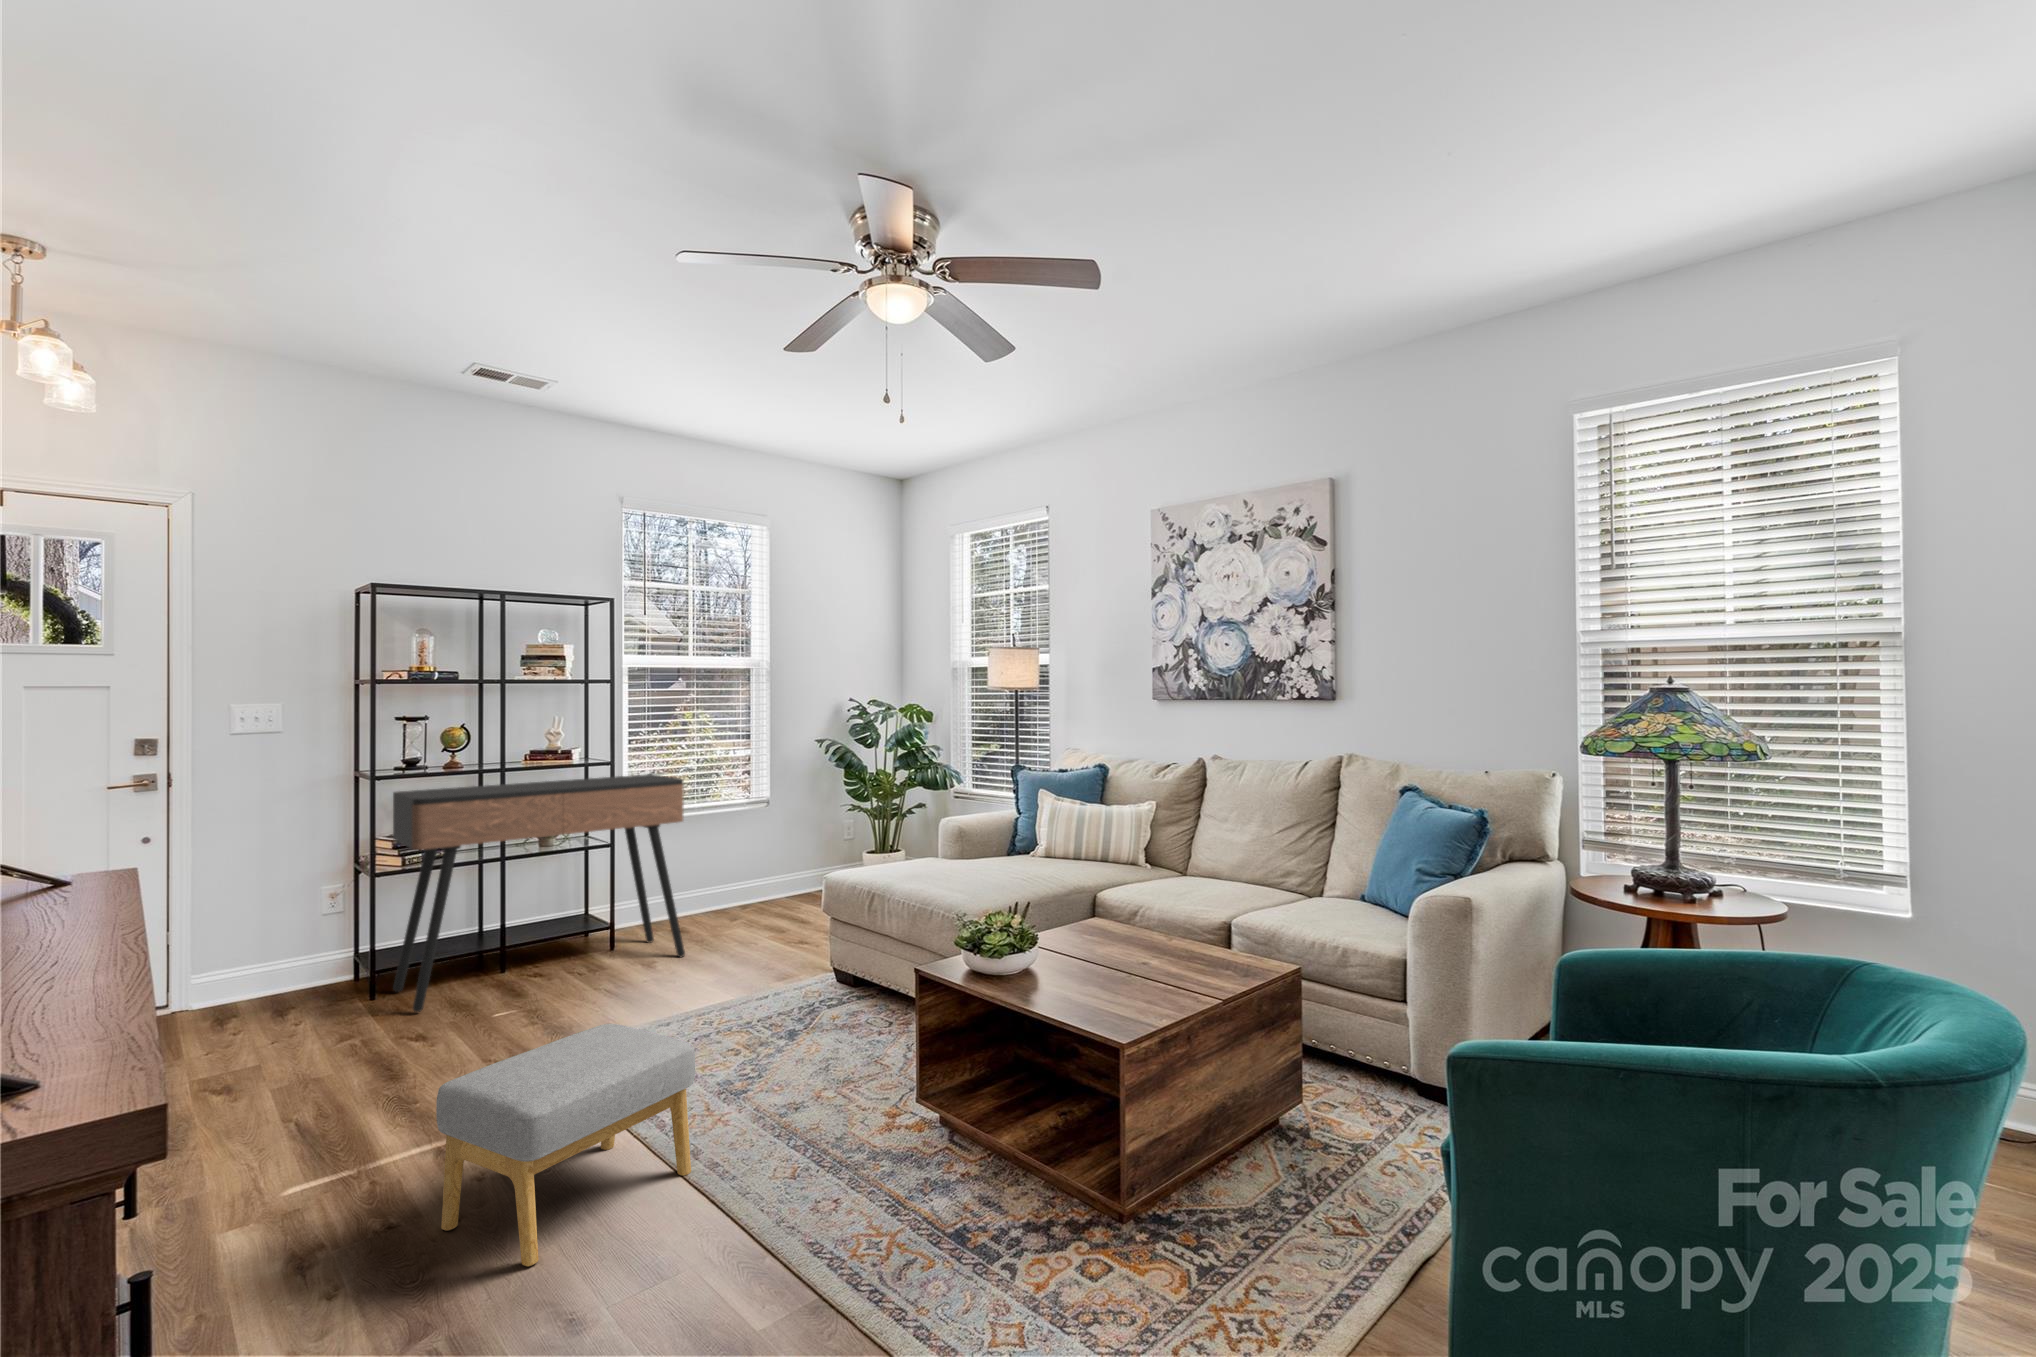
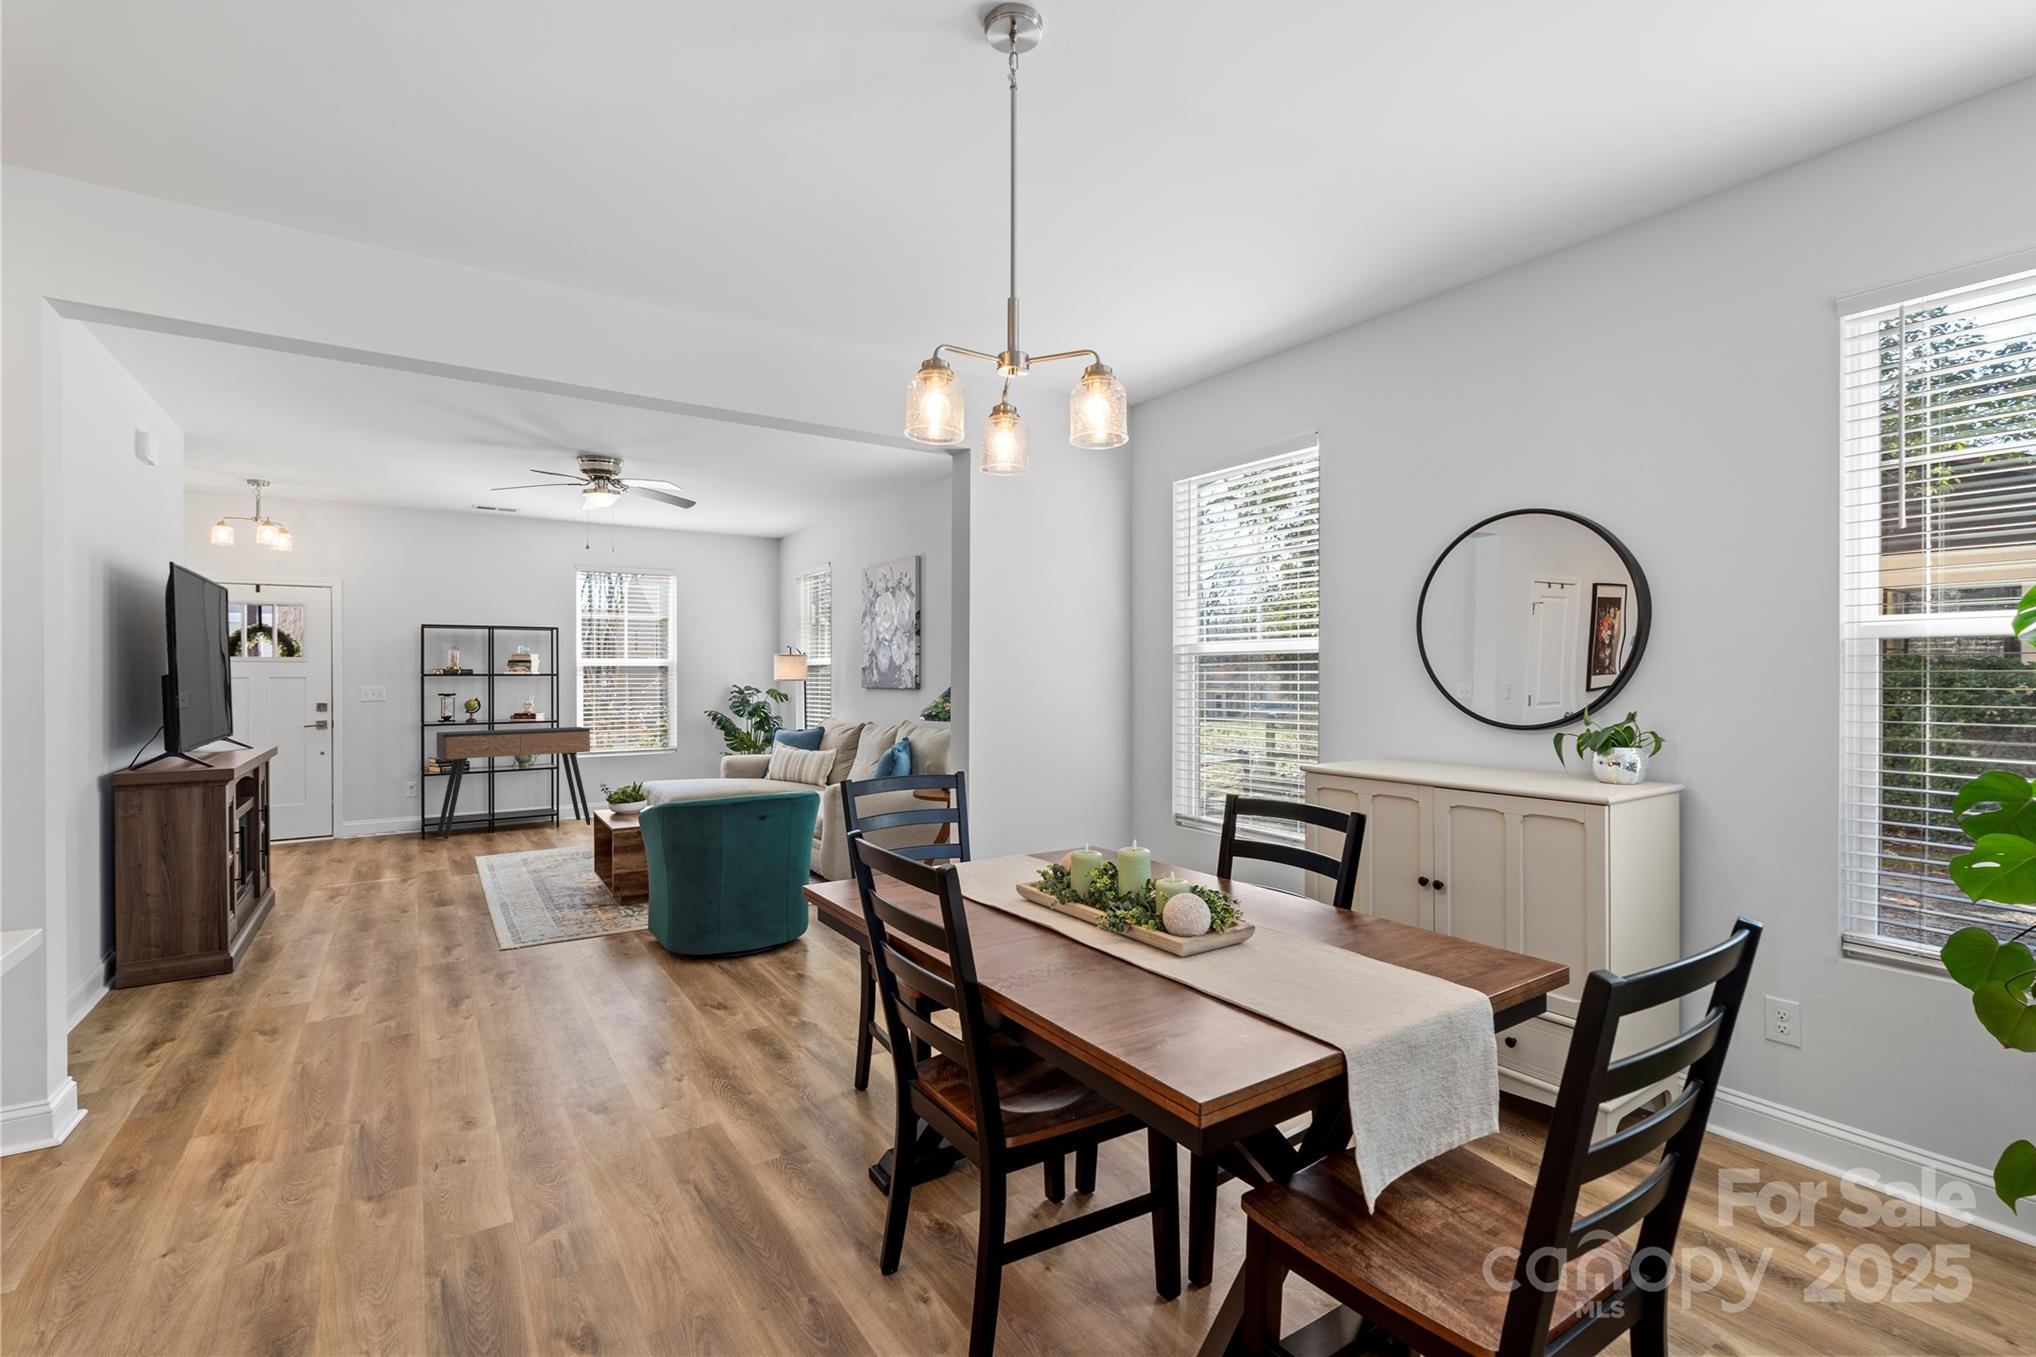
footstool: present [436,1024,695,1266] -> none [428,820,532,889]

